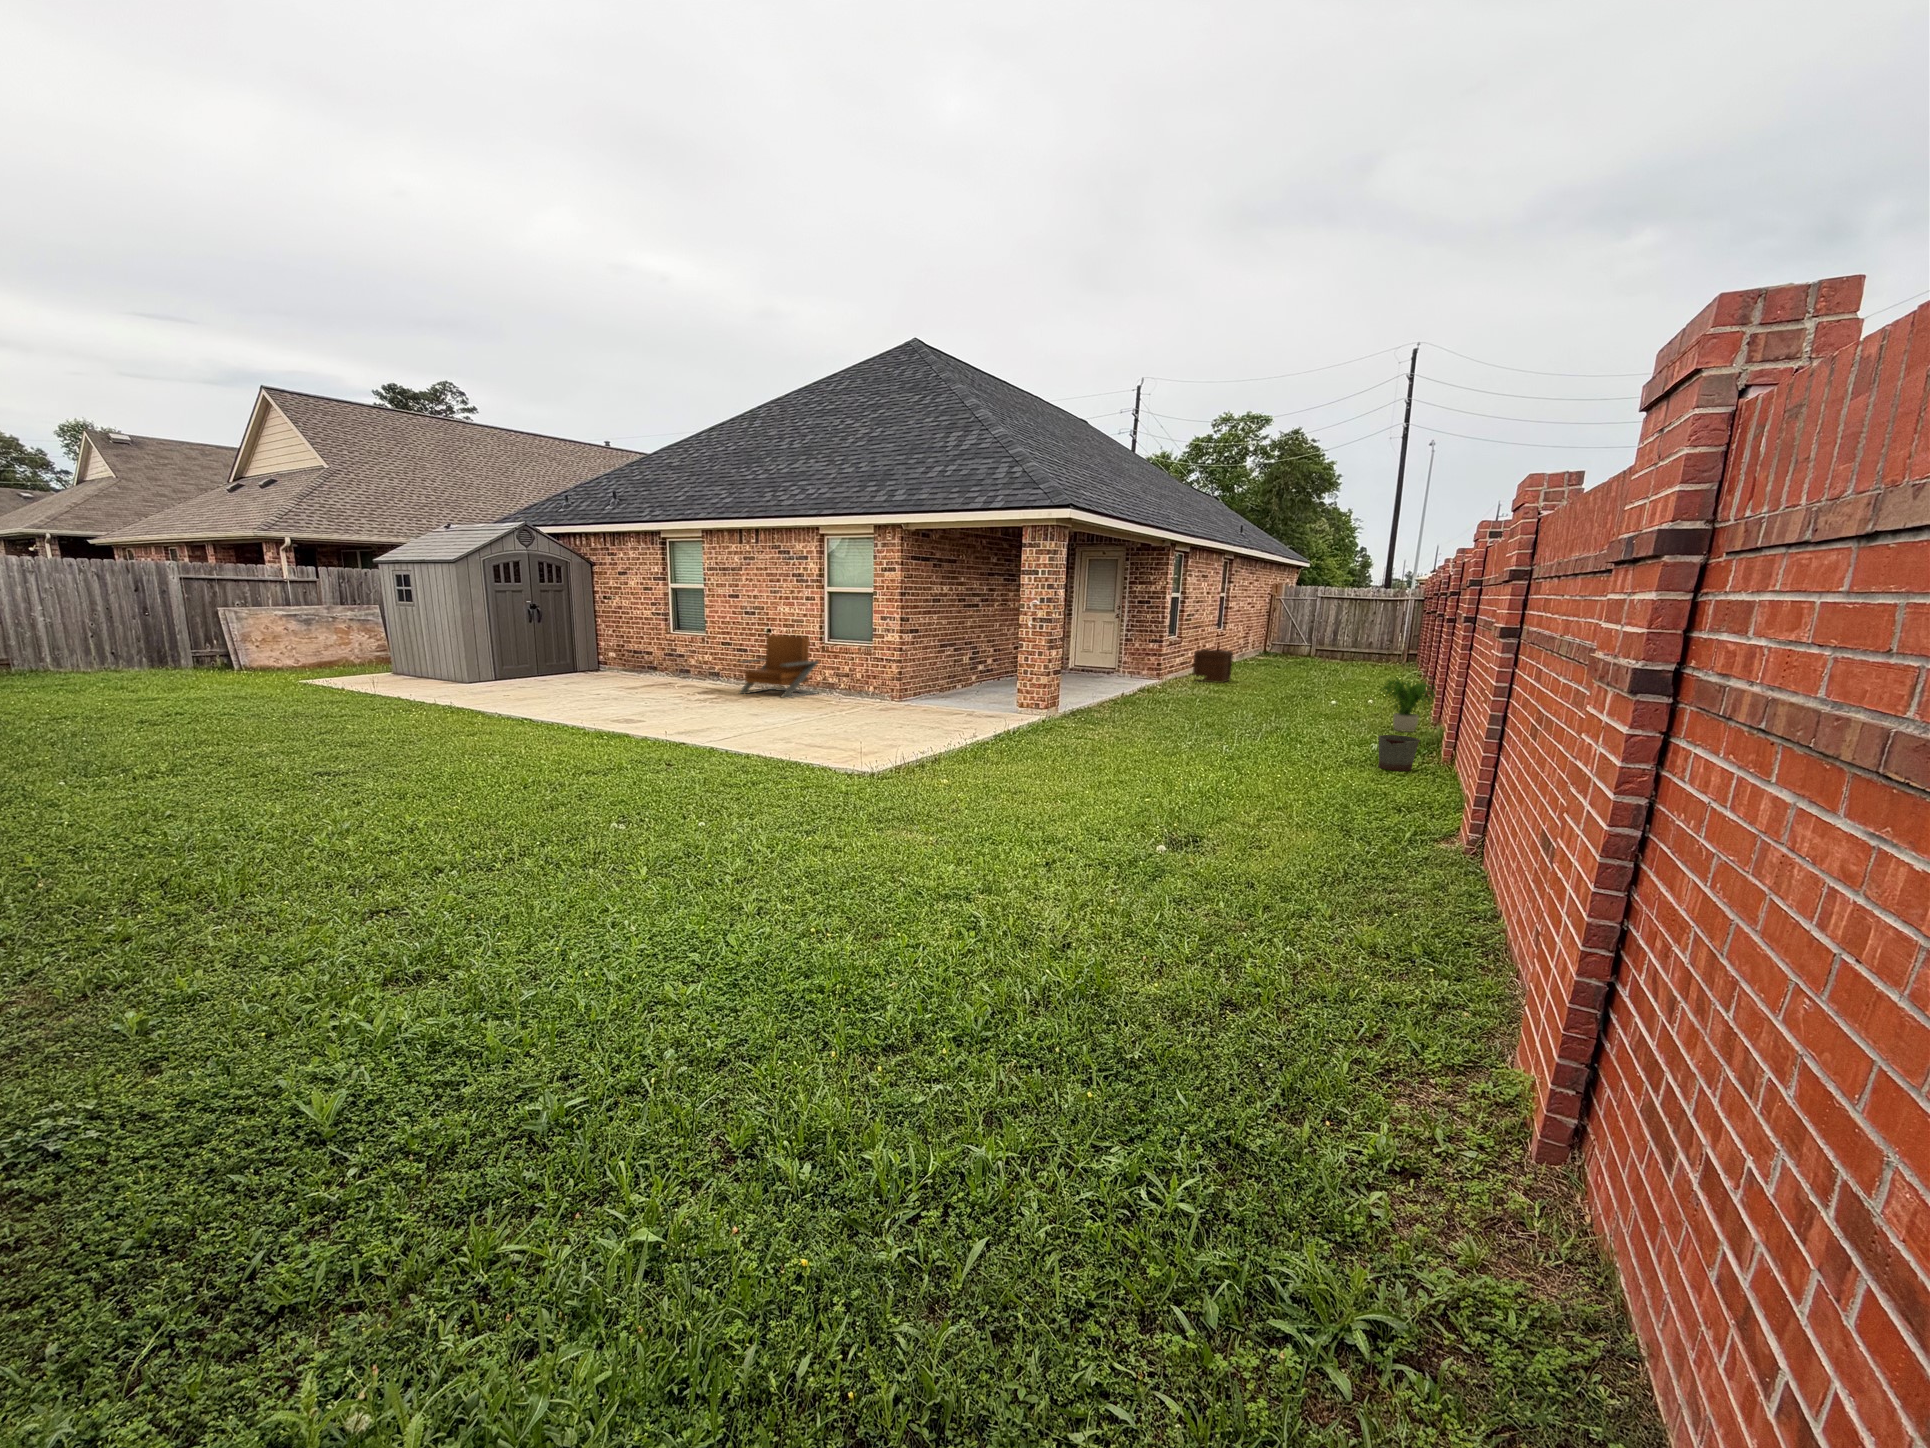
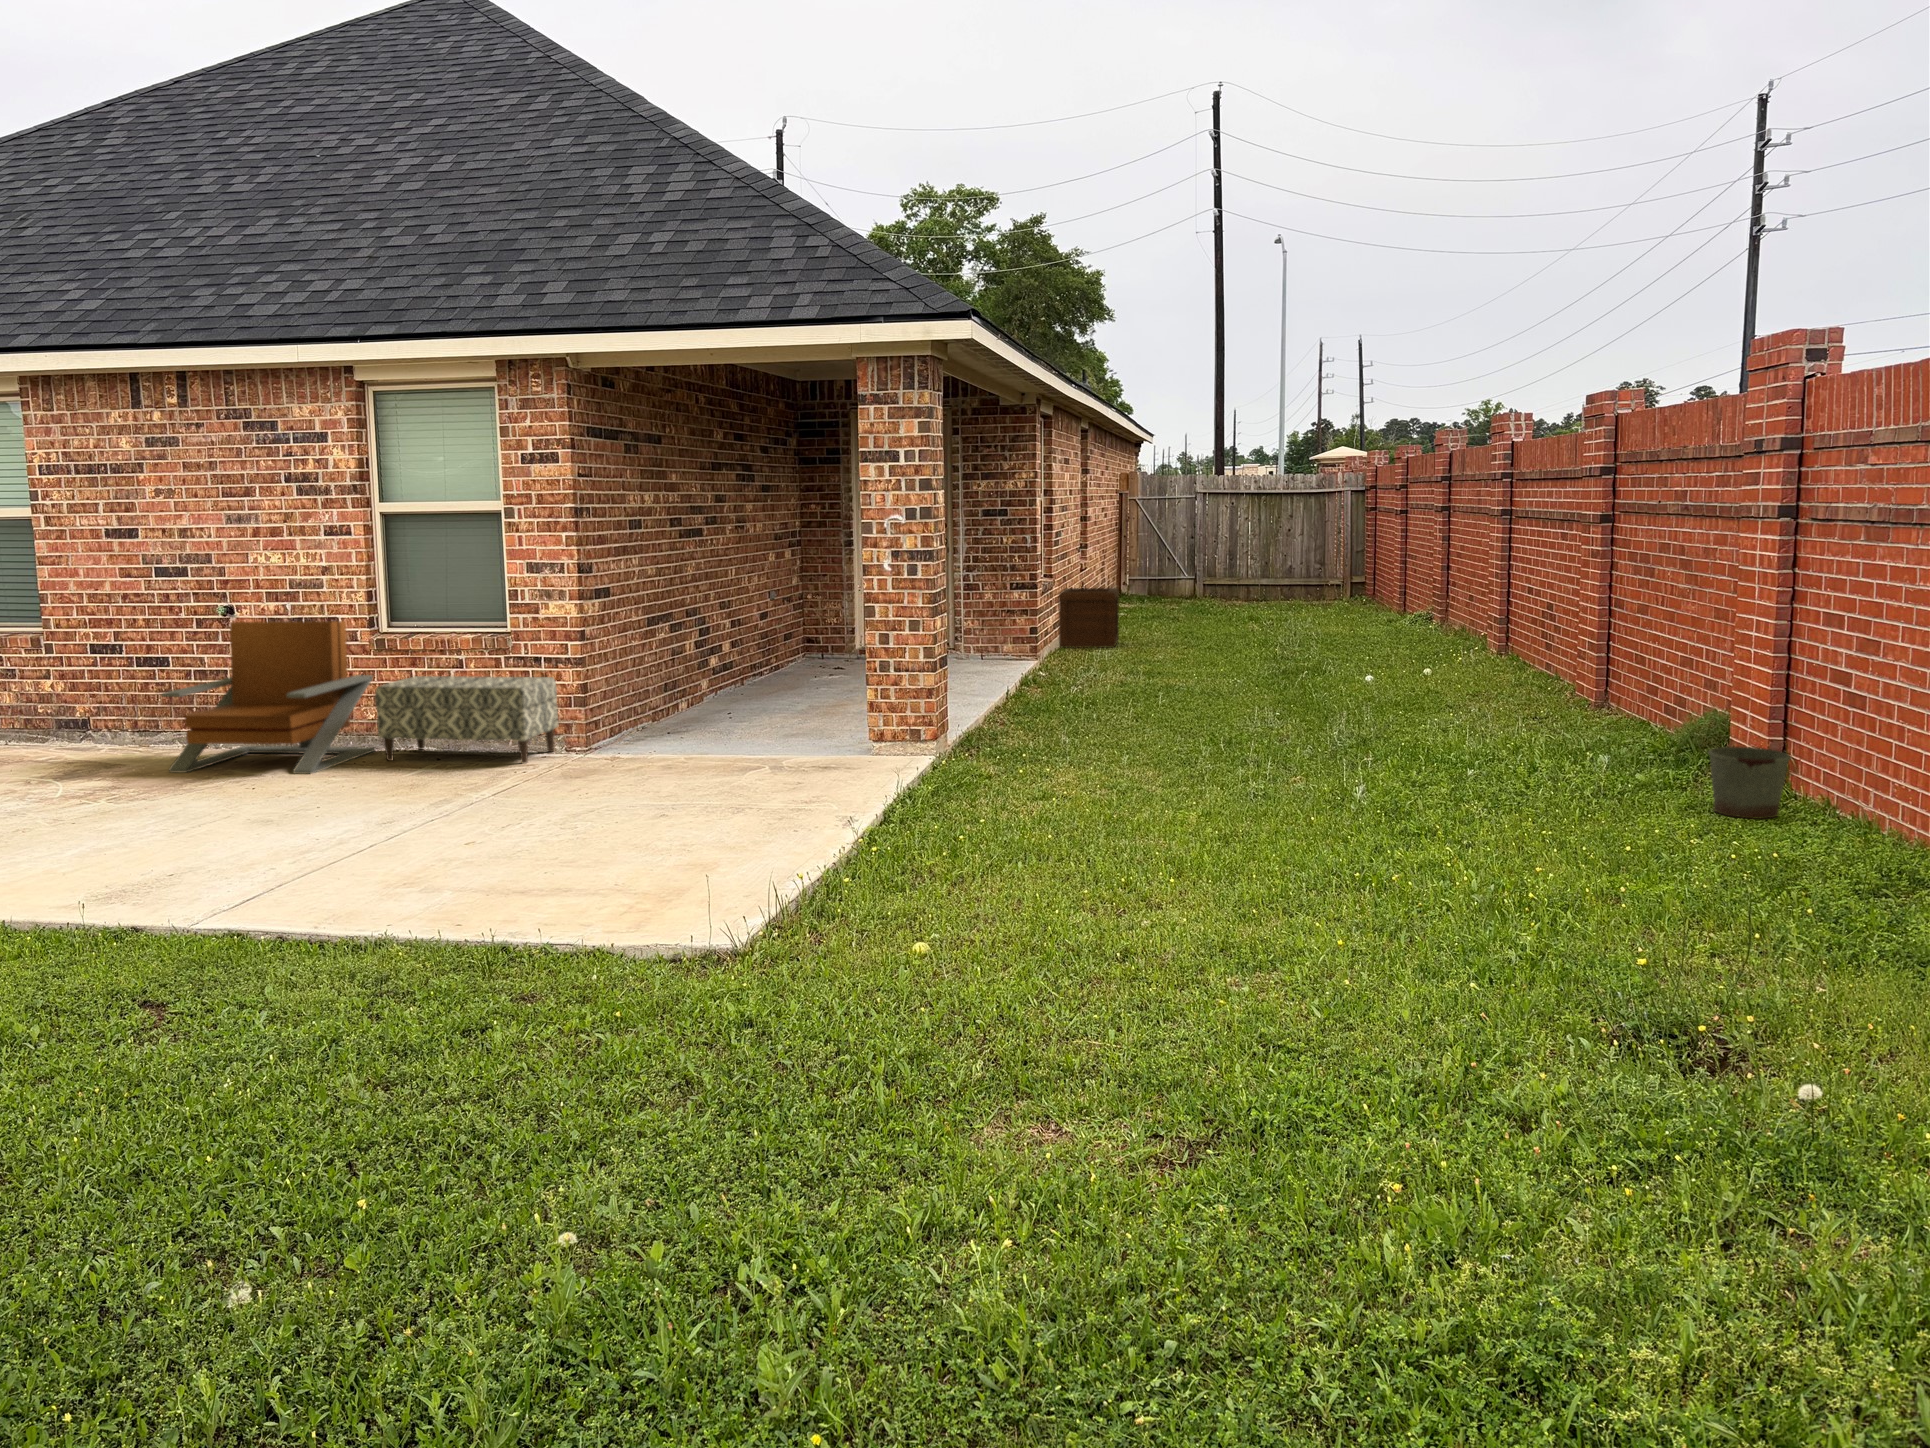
bench: none [816,663,889,702] -> present [375,676,558,764]
potted plant: present [1383,679,1436,732] -> none [1536,627,1644,724]

